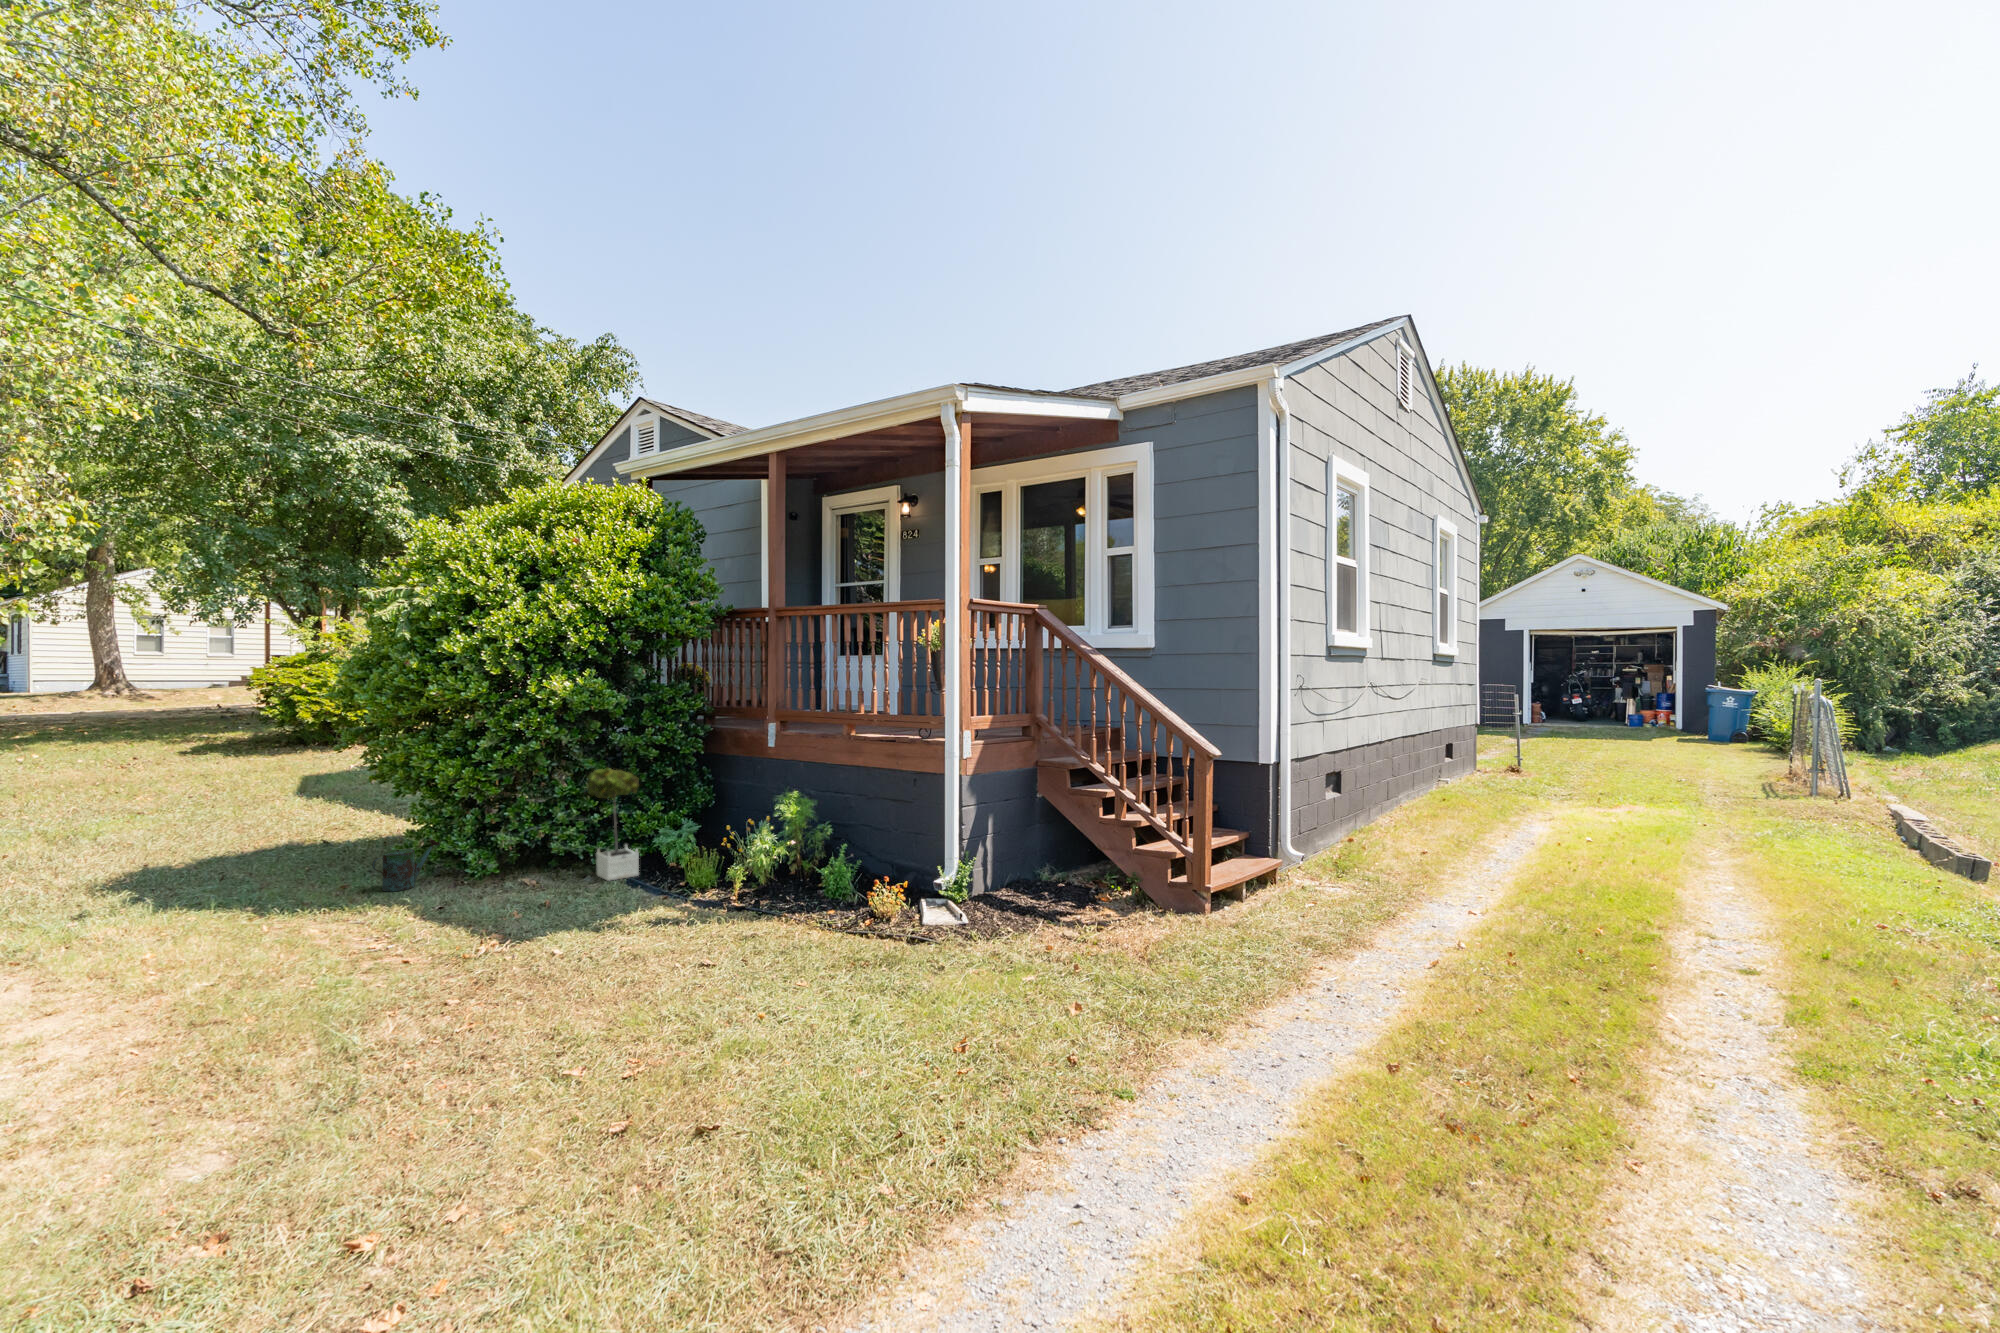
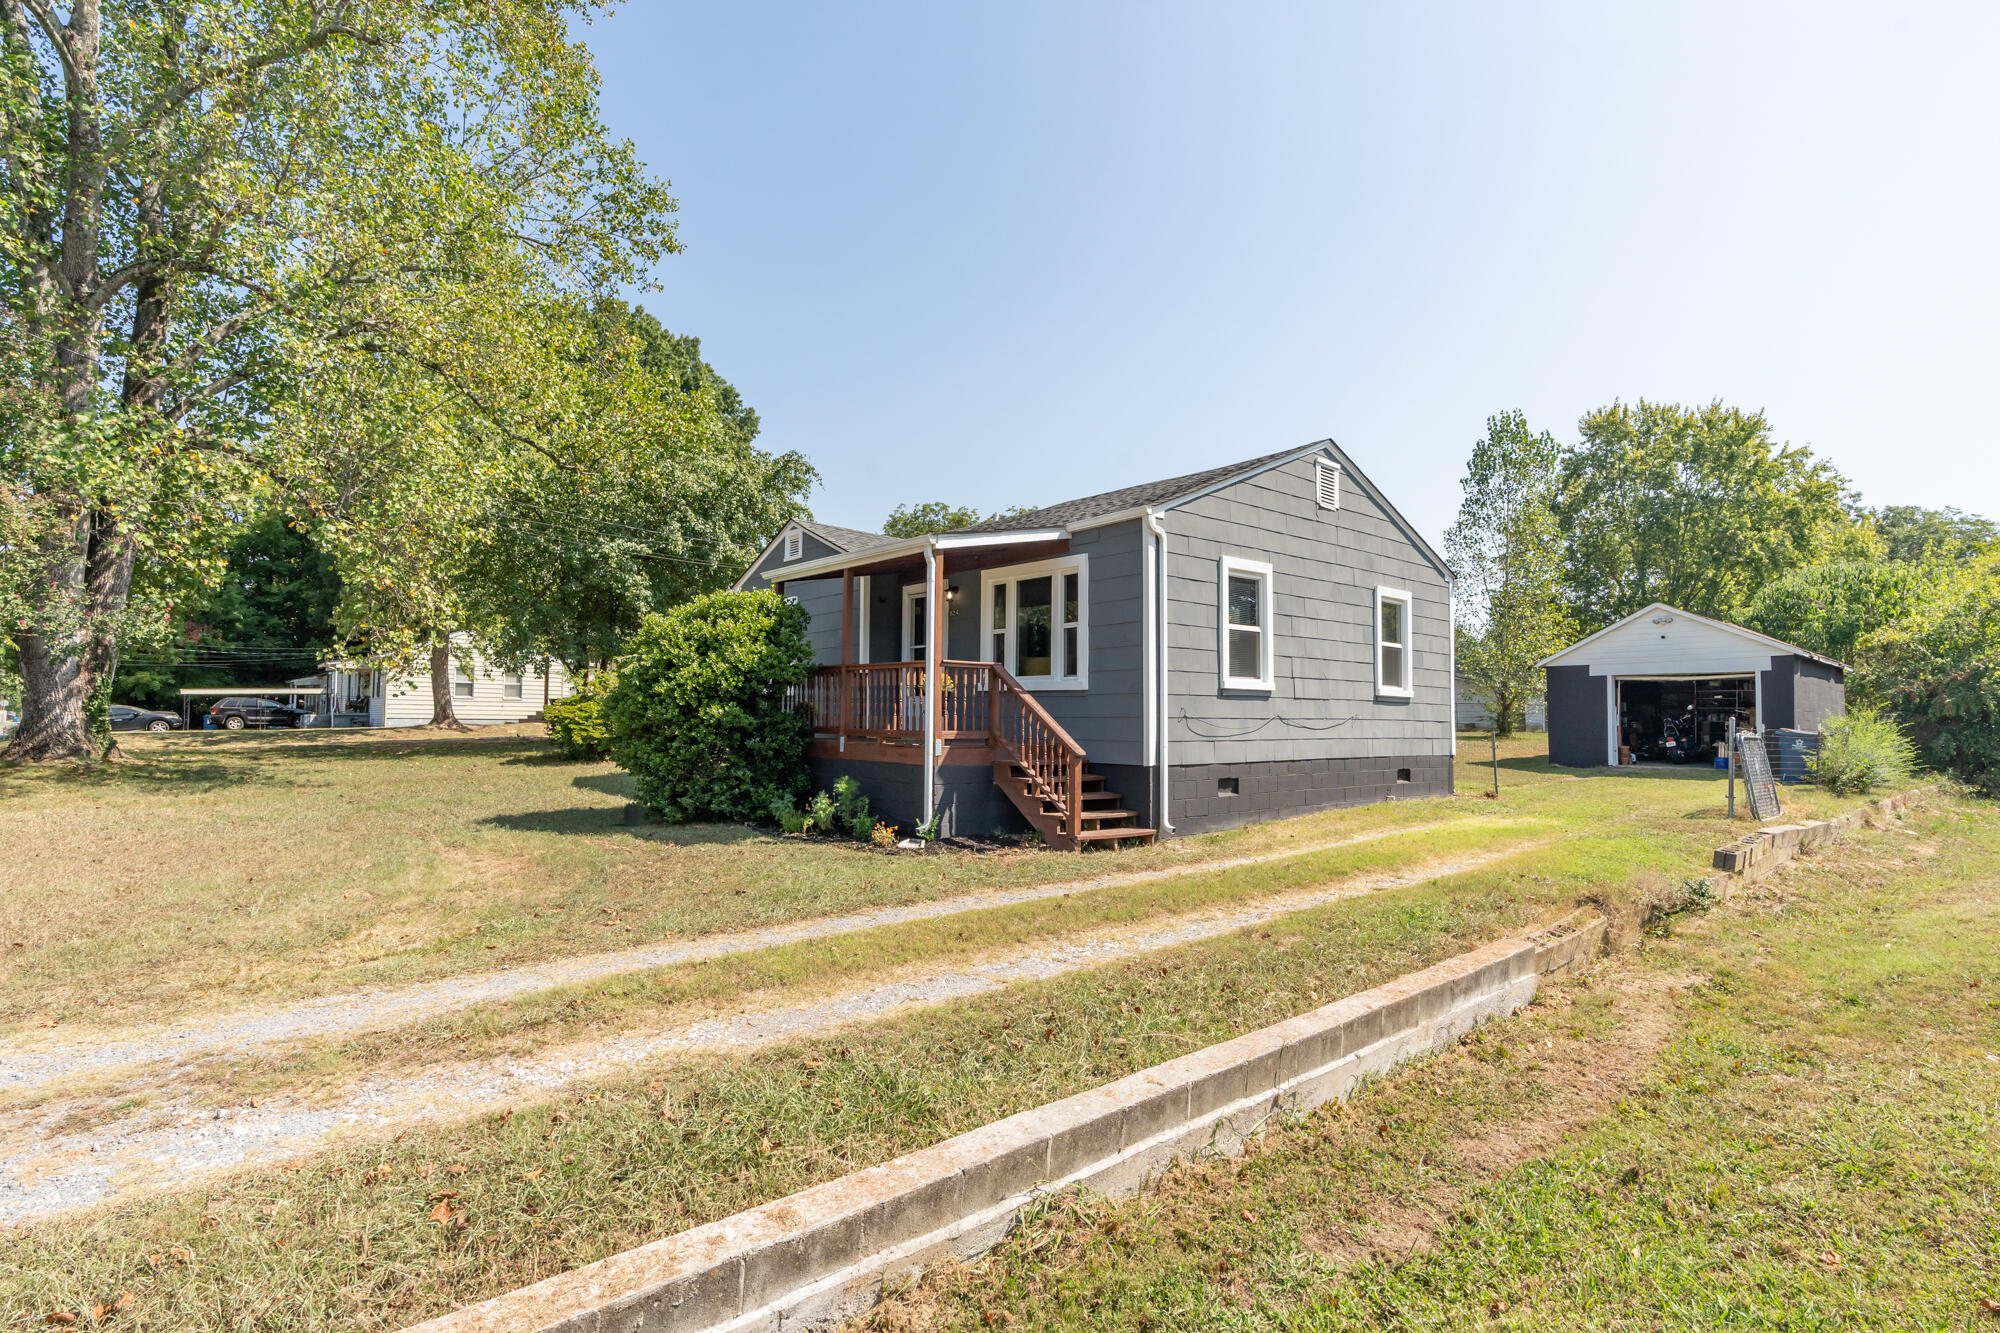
potted tree: present [587,768,639,880] -> none [731,760,761,827]

